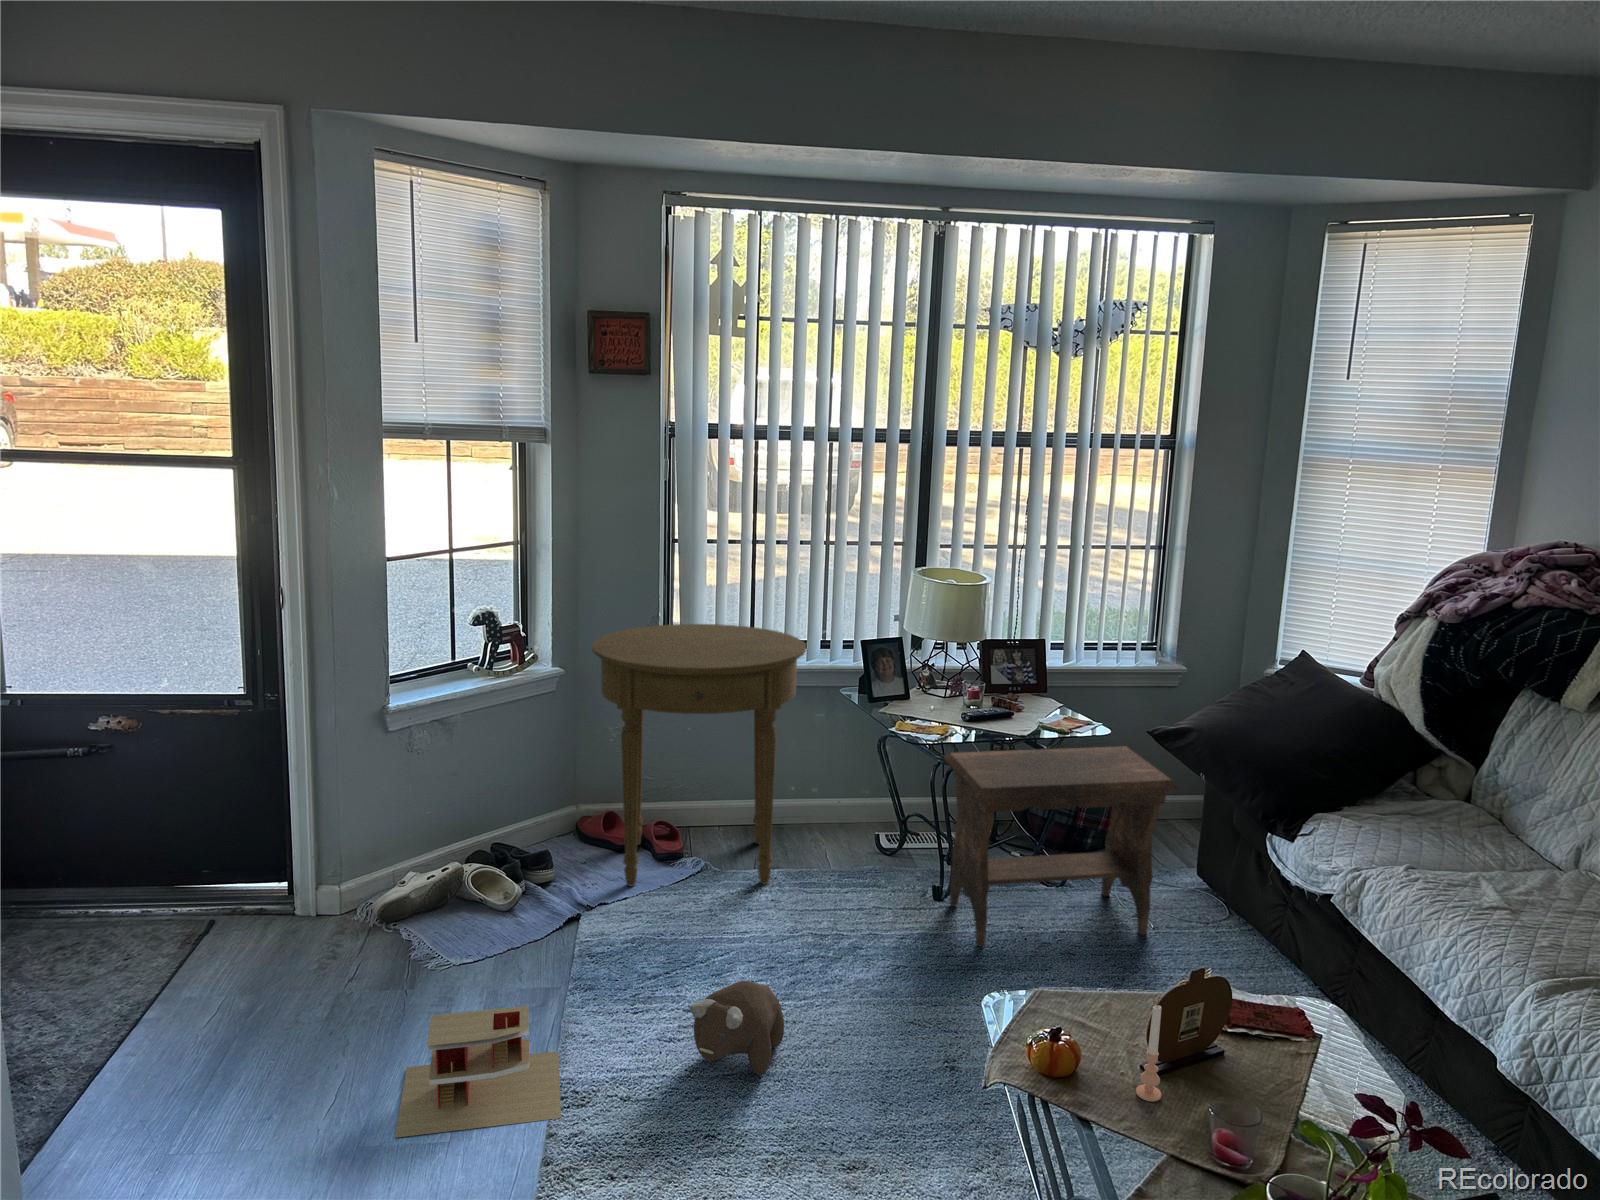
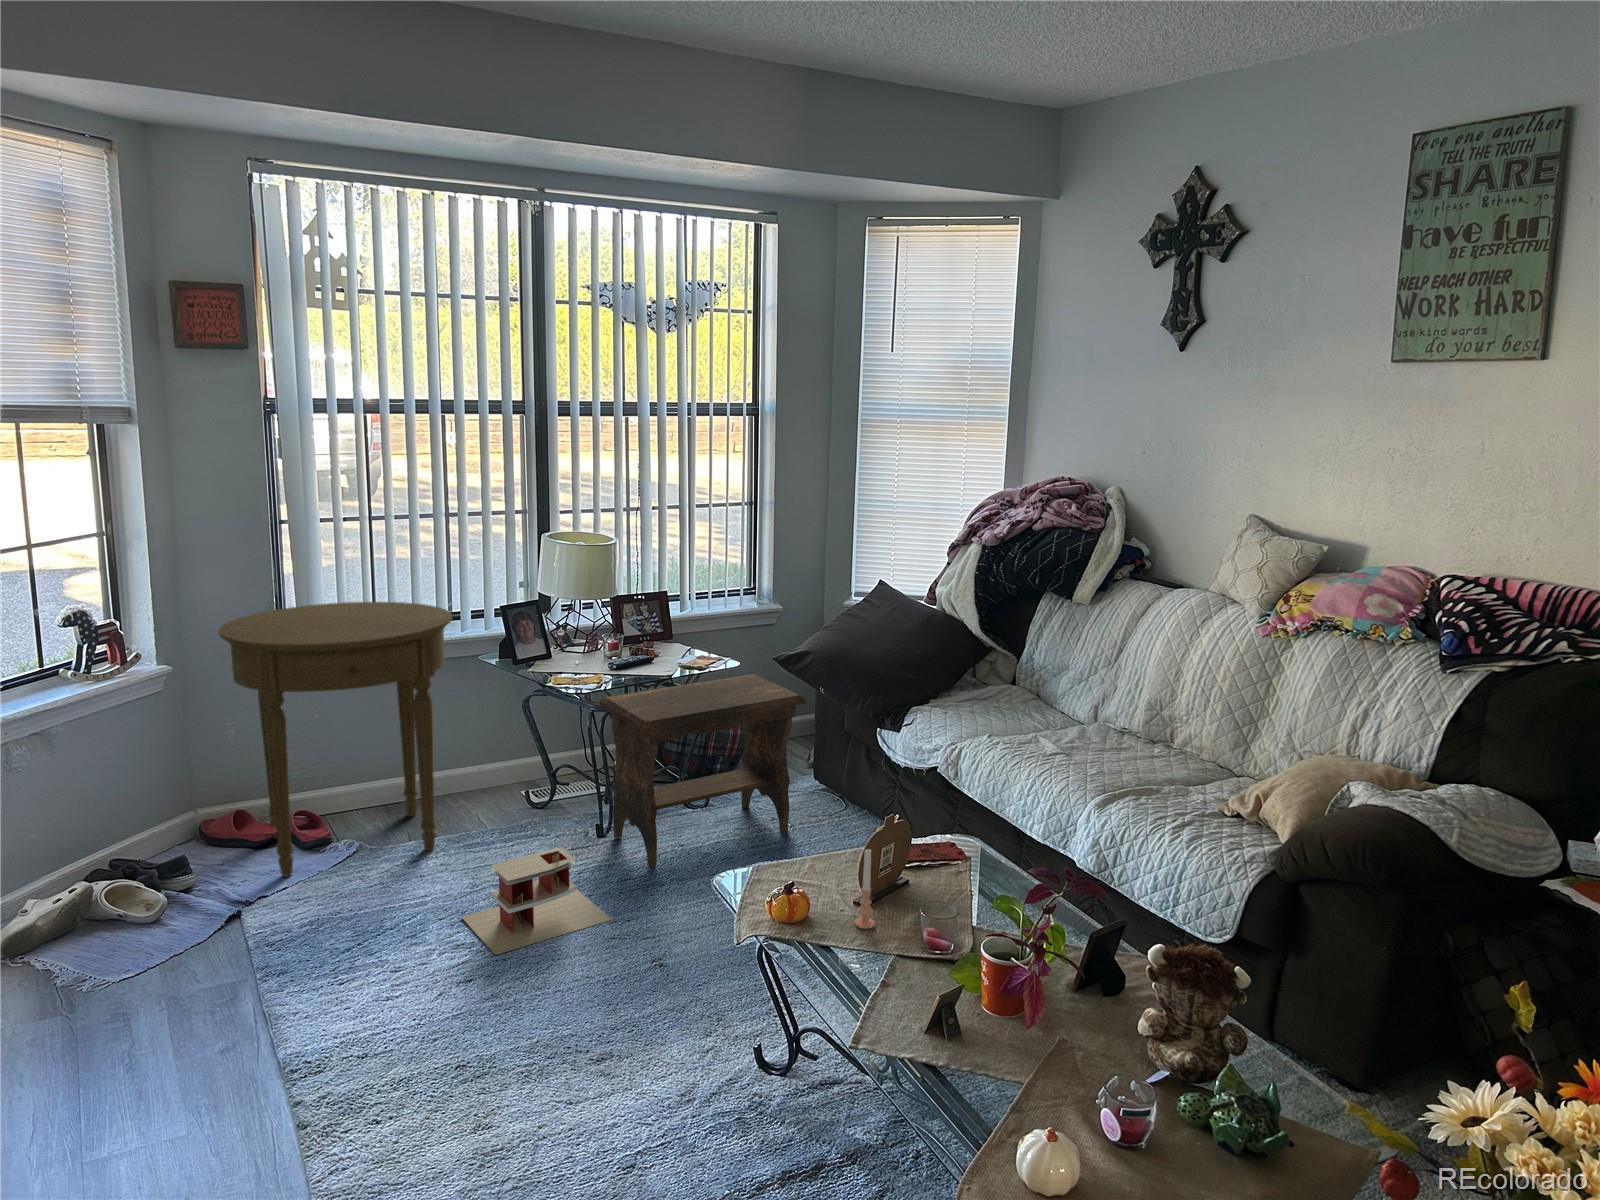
plush toy: present [689,981,784,1075] -> none [411,928,499,1013]
toy house: present [395,1006,561,1137] -> present [462,847,612,955]

